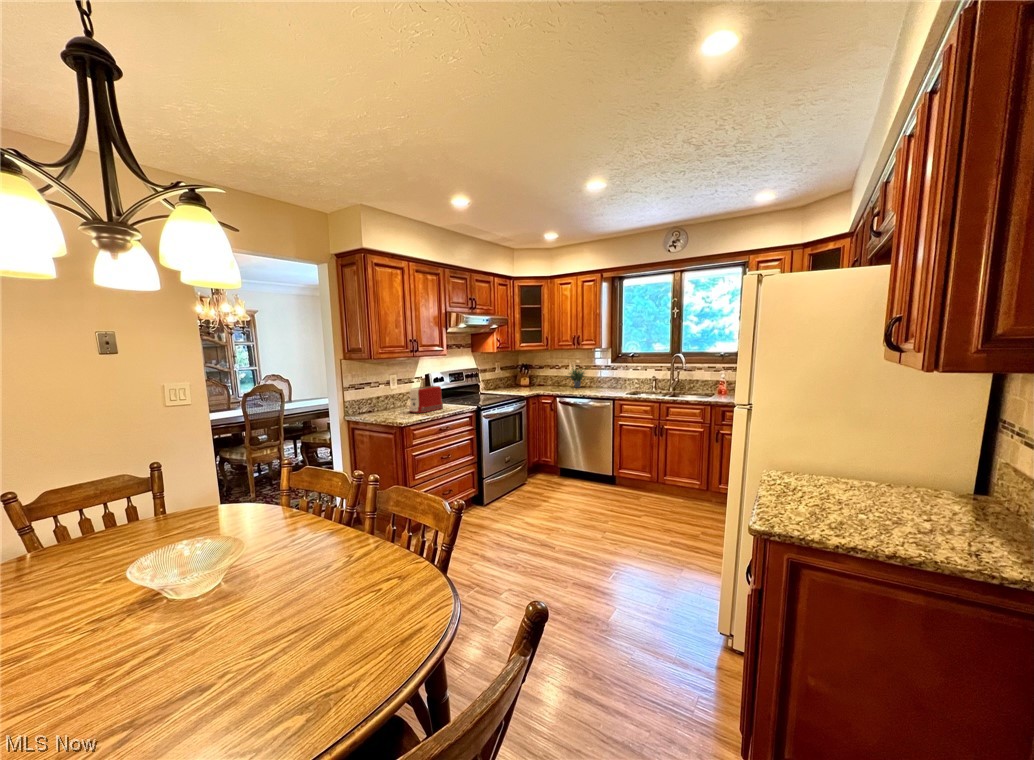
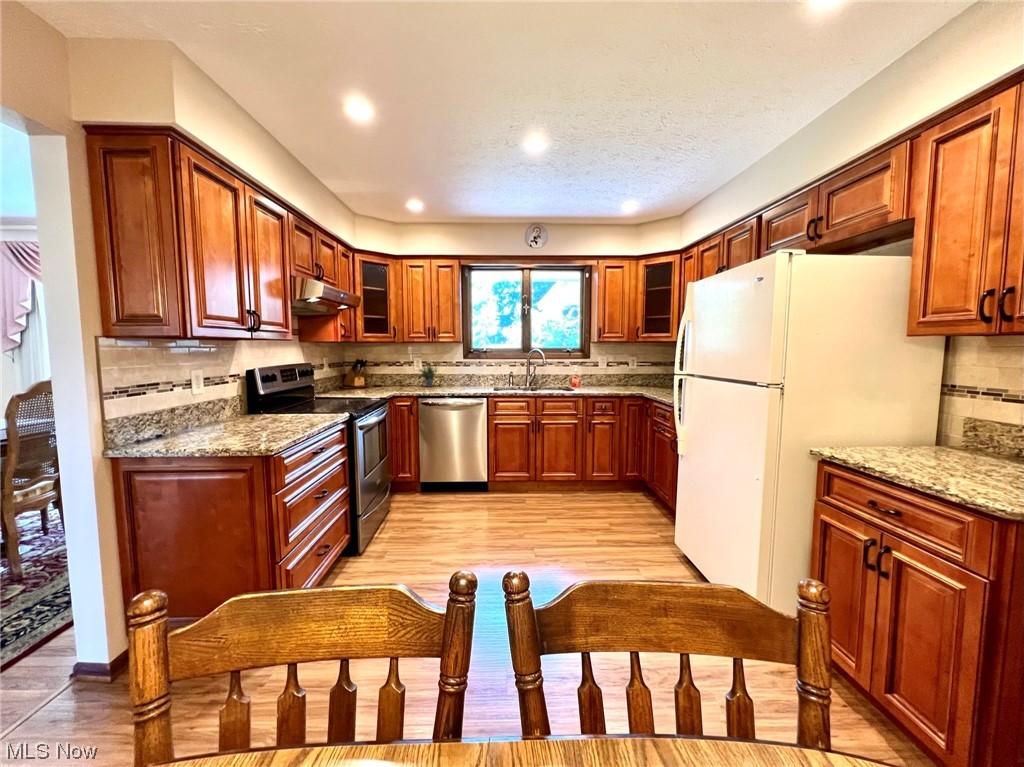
toaster: present [409,386,443,413] -> none [245,387,299,430]

